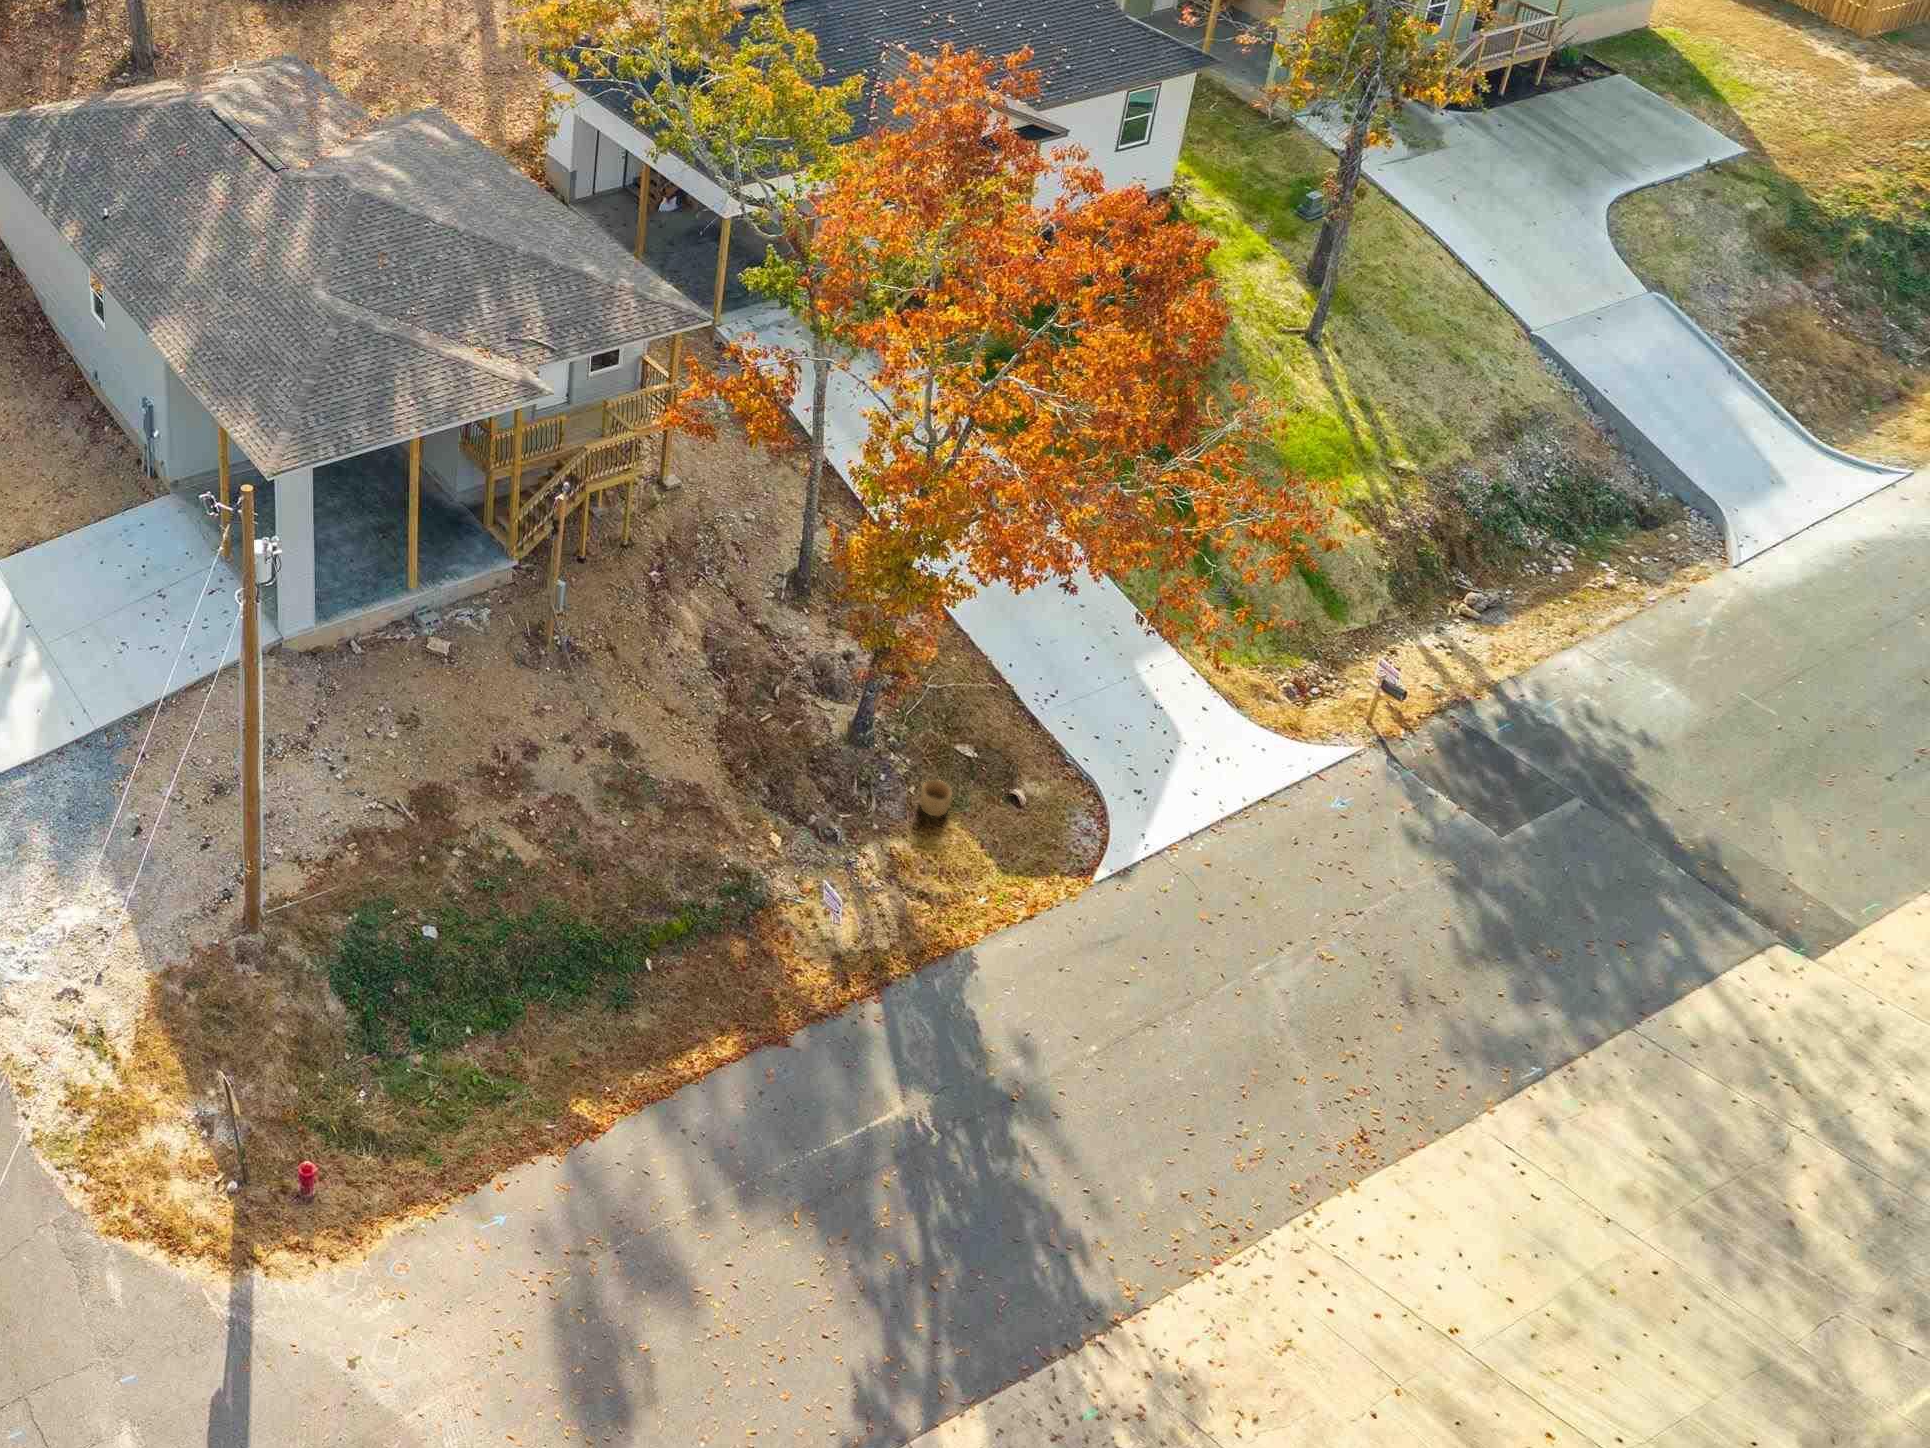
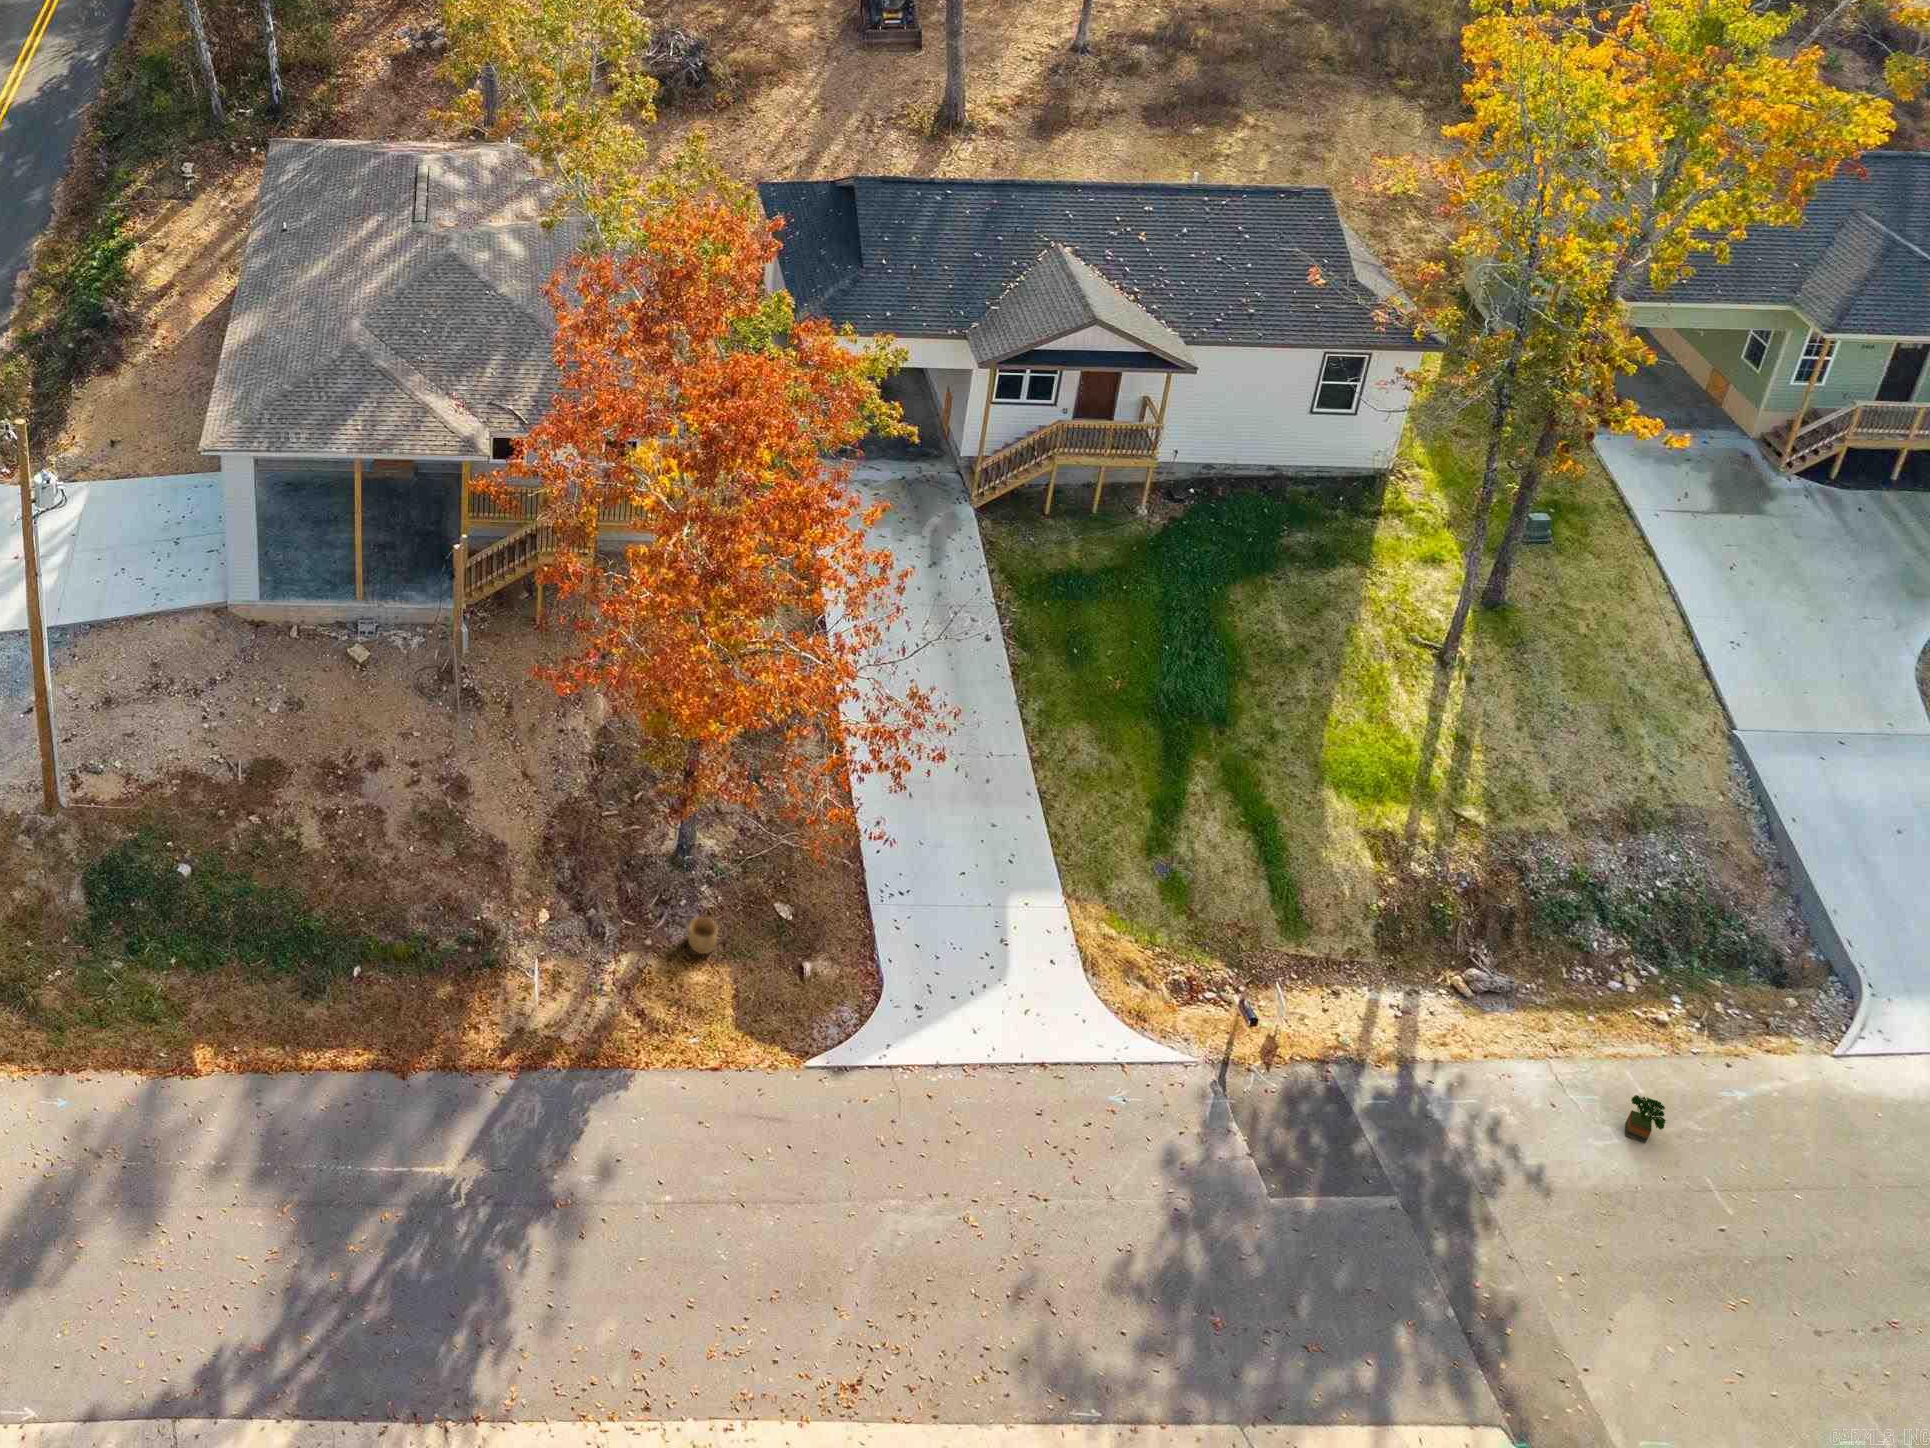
potted tree: none [1653,644,1693,683] -> present [1625,1095,1666,1144]

